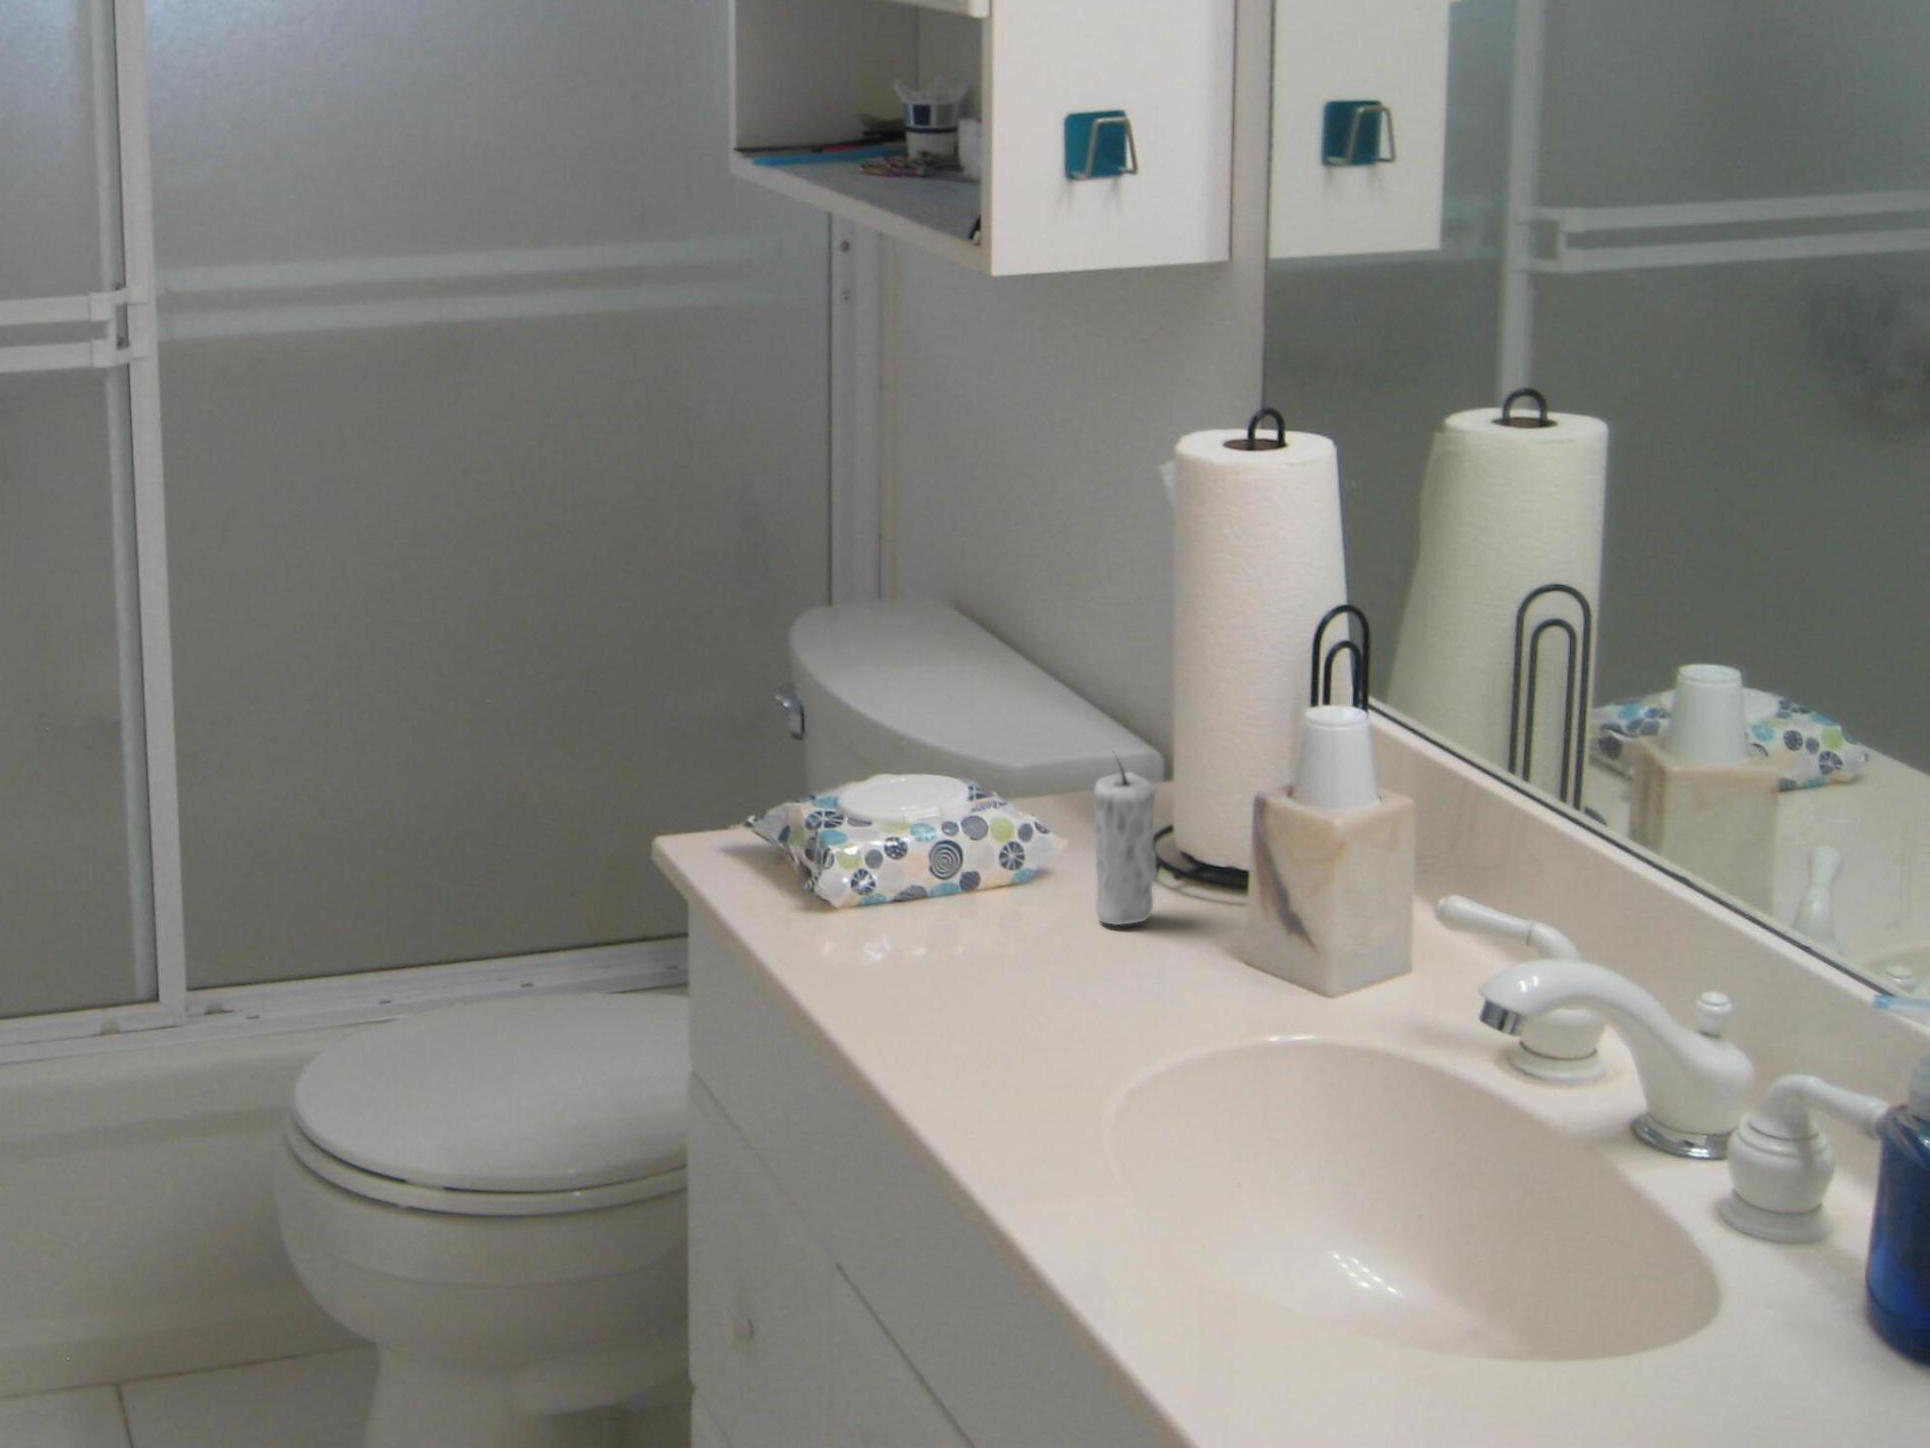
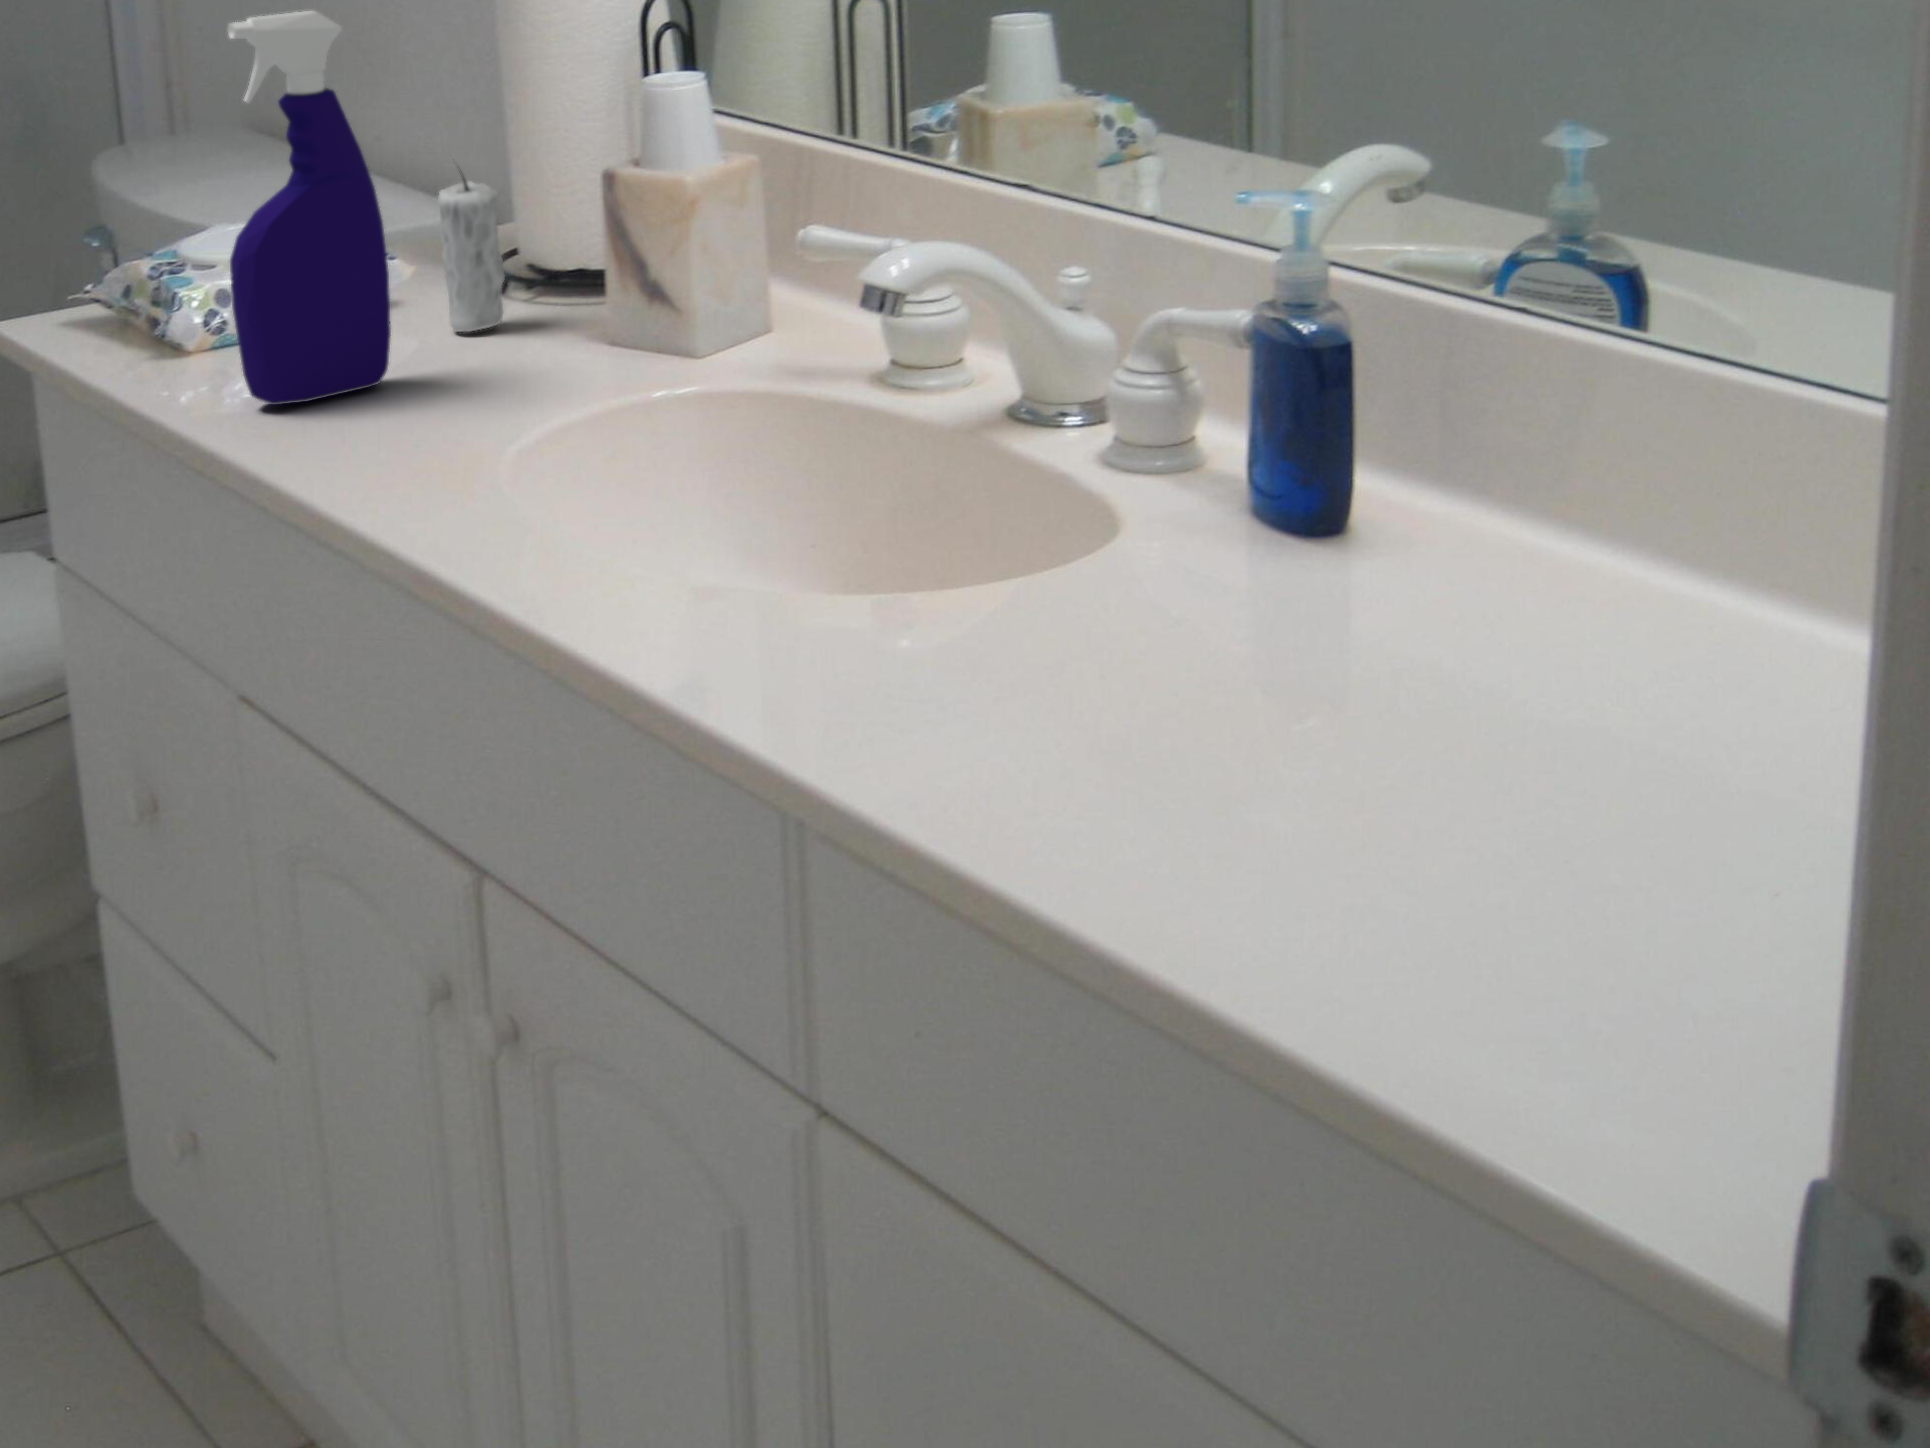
spray bottle: none [865,616,1026,993] -> present [228,11,391,405]

